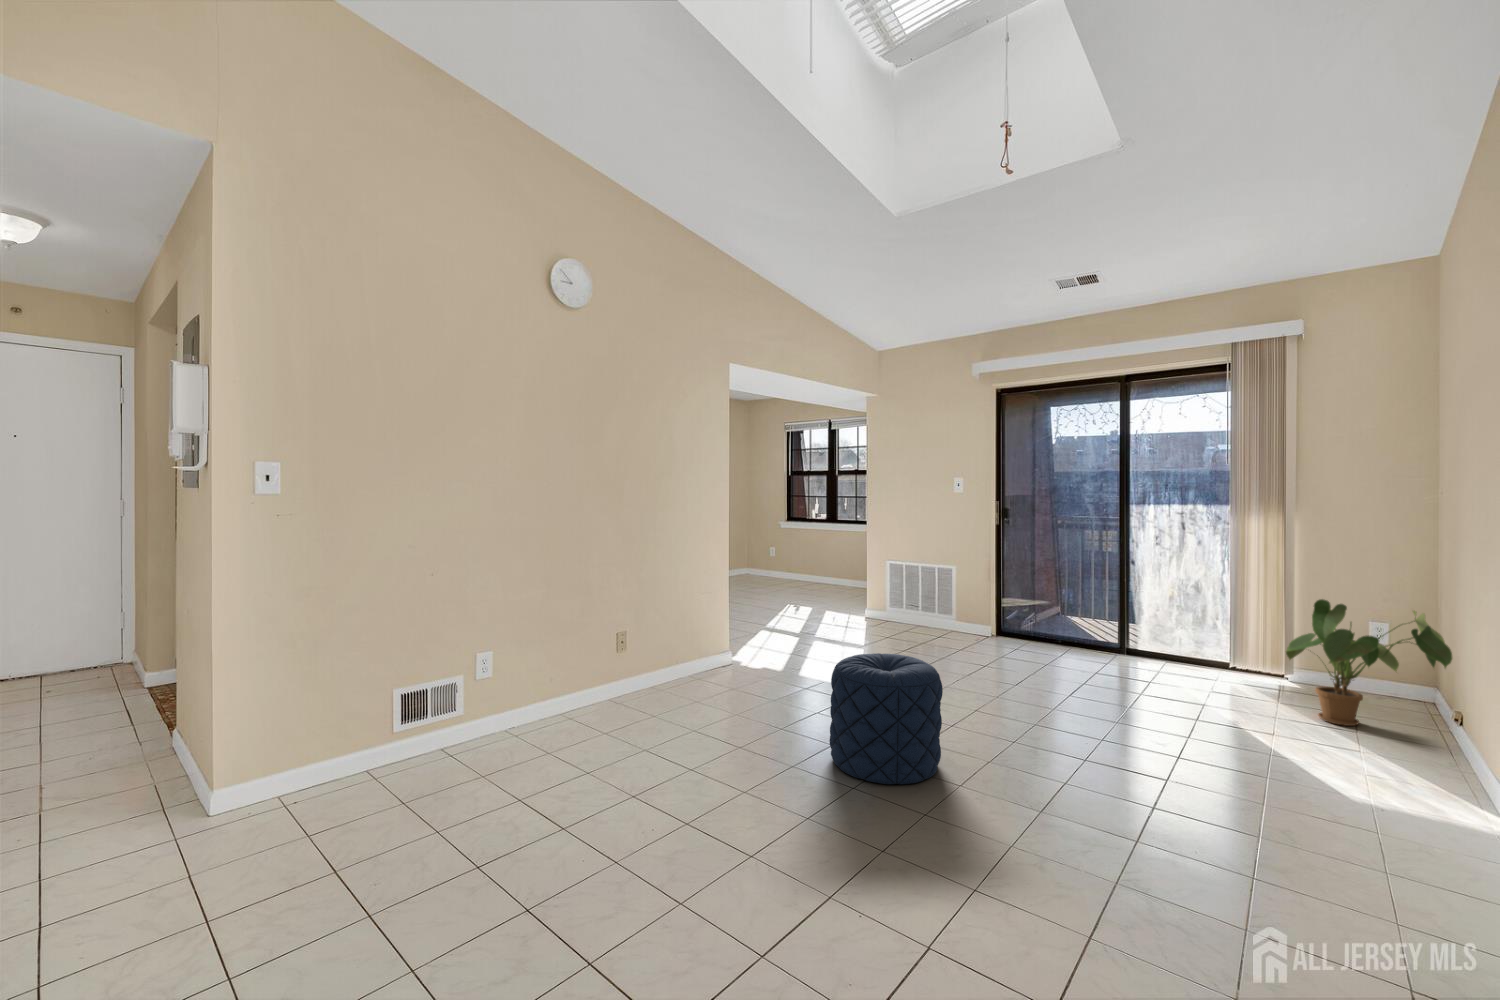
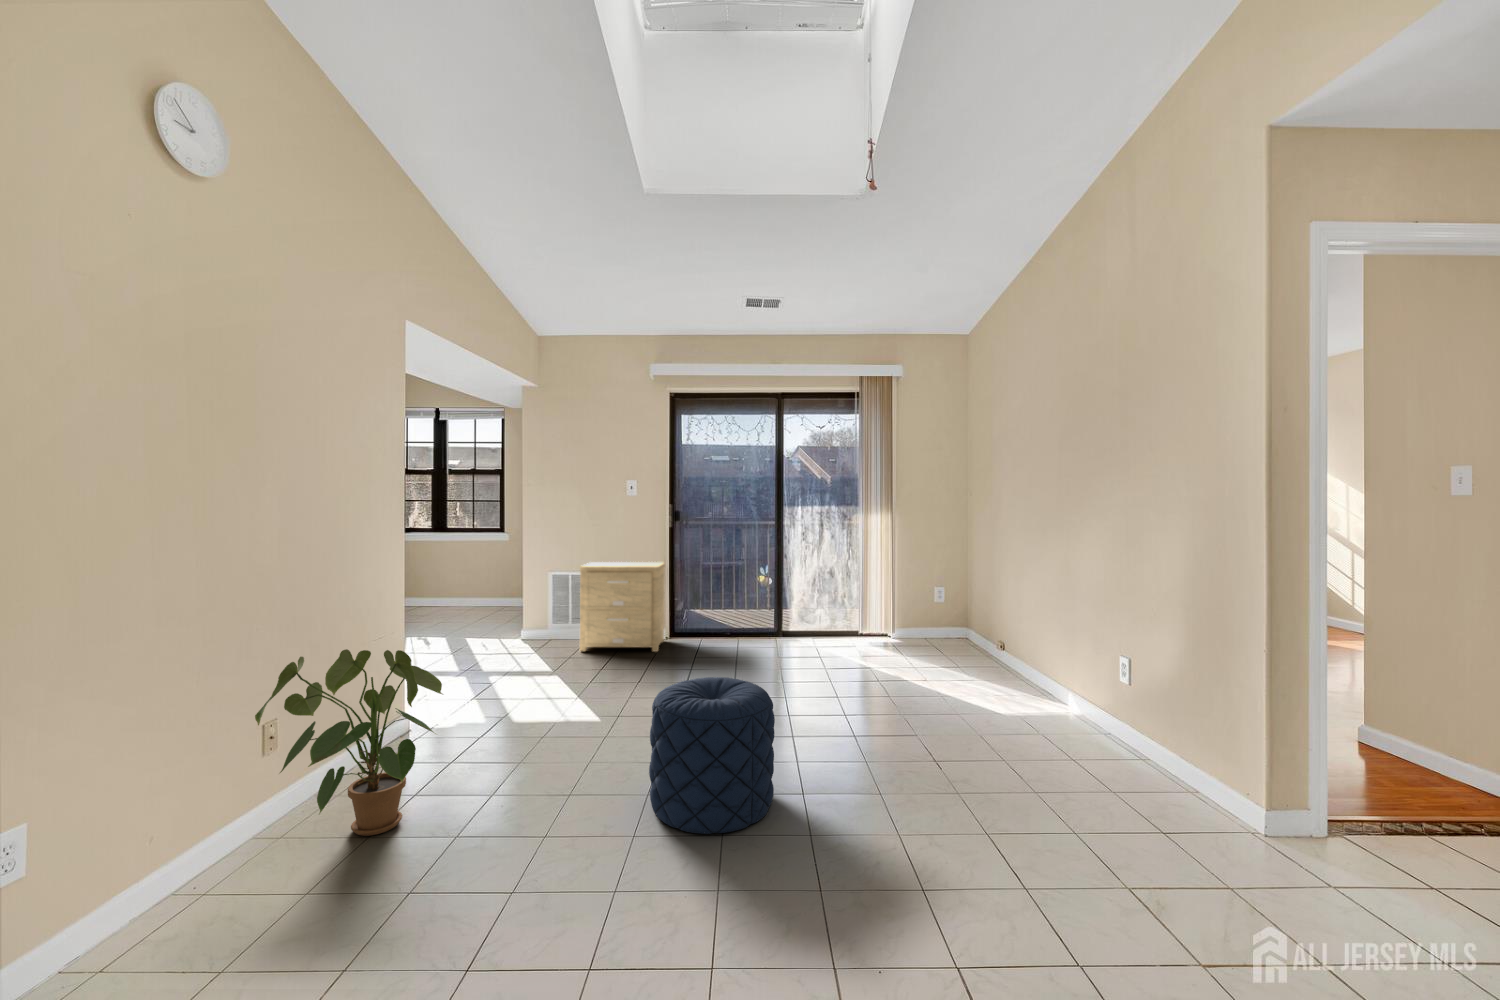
side table: none [902,555,990,646] -> present [580,562,665,652]
house plant: present [1286,599,1452,726] -> present [255,649,442,836]

